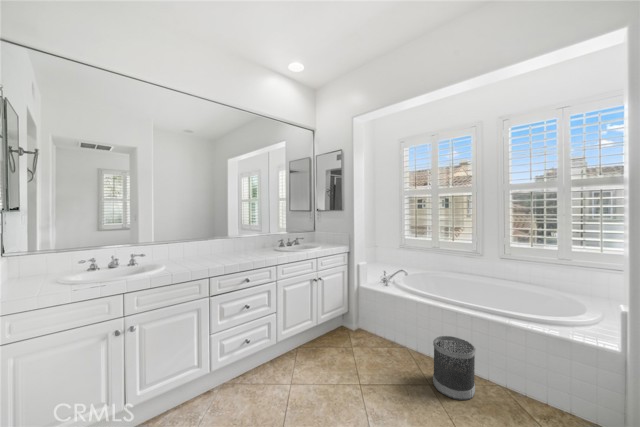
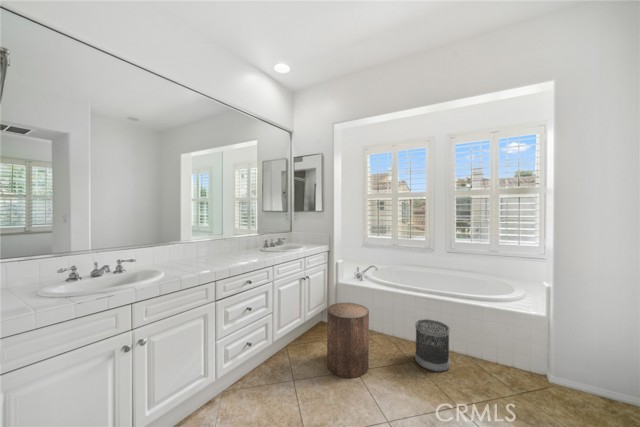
stool: none [330,308,376,391] -> present [327,303,369,378]

